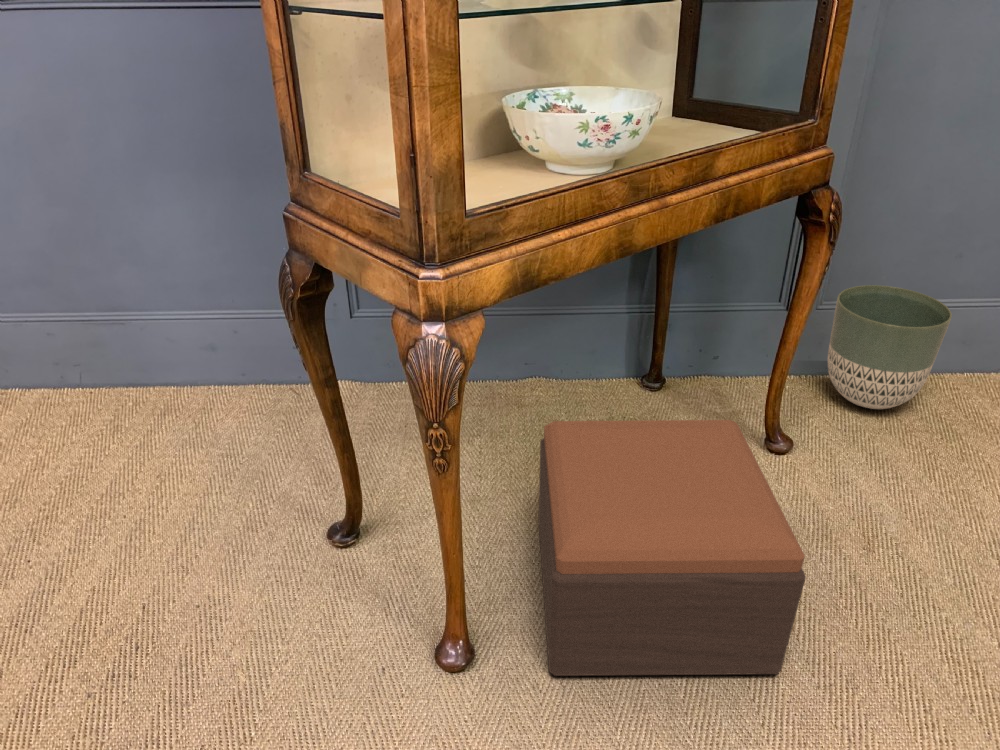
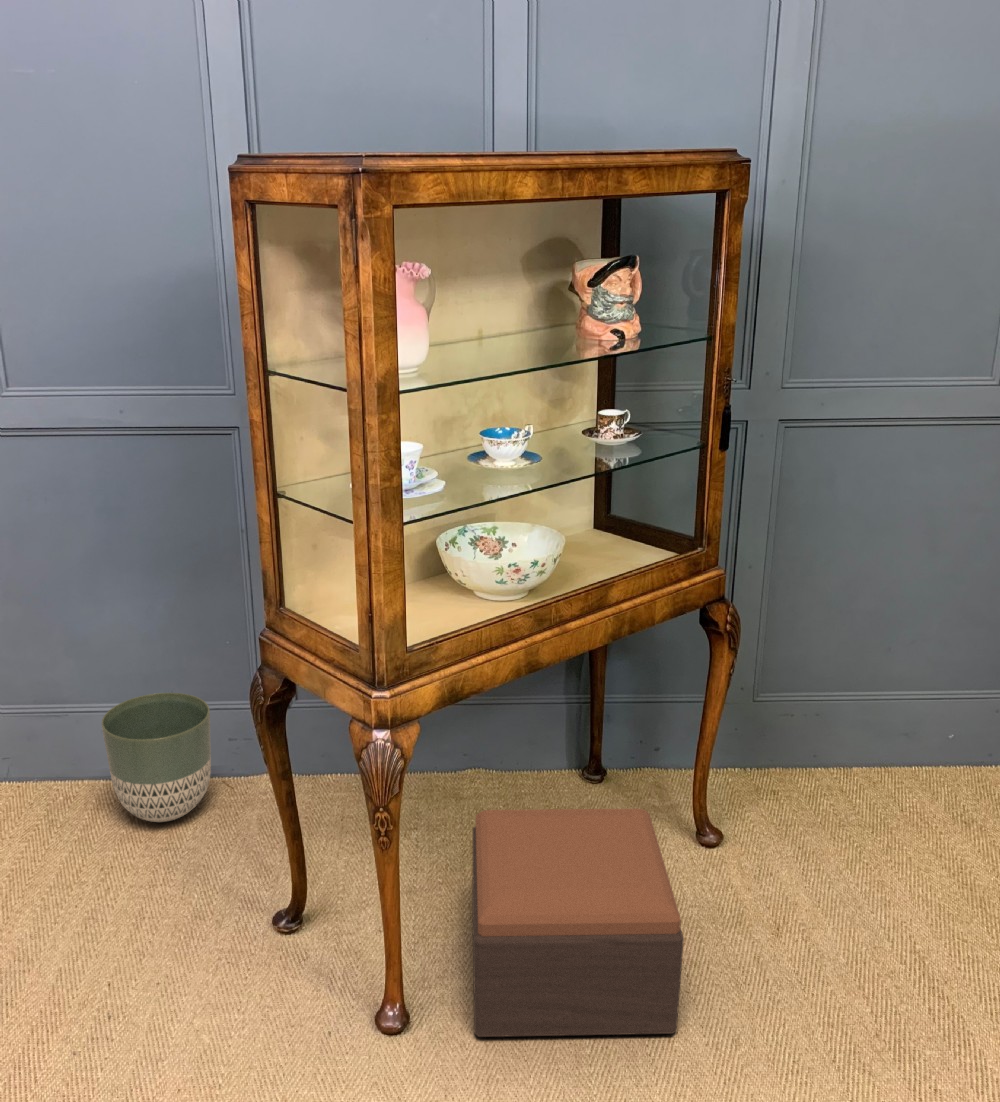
planter: present [828,285,952,409] -> present [102,693,211,822]

